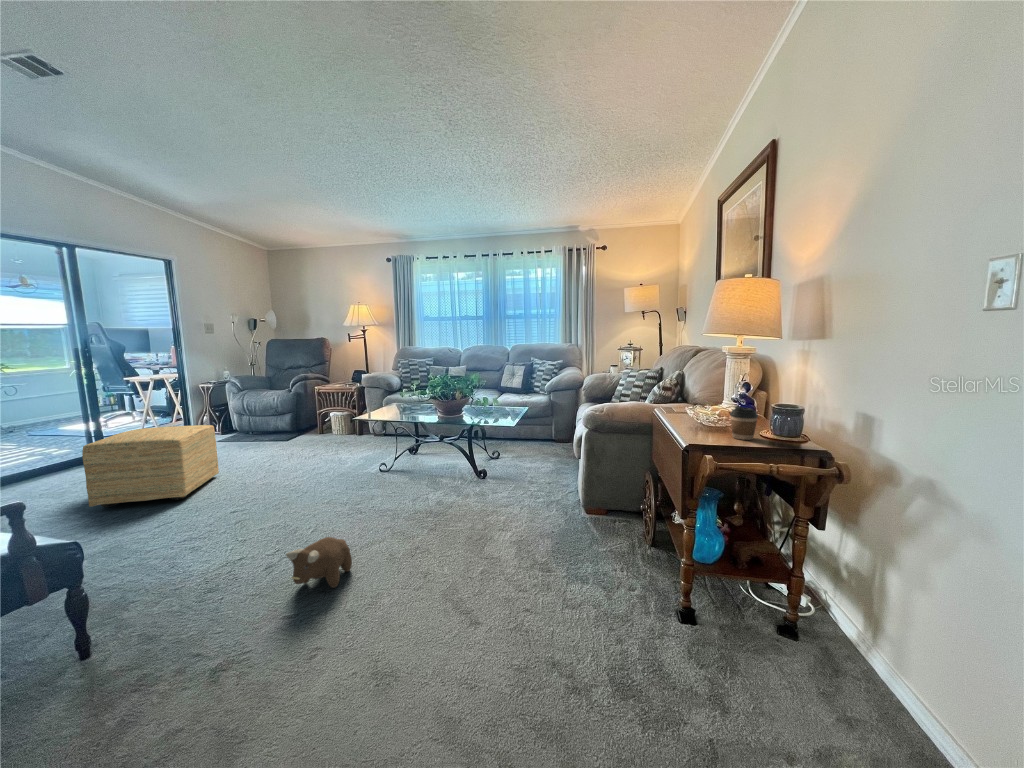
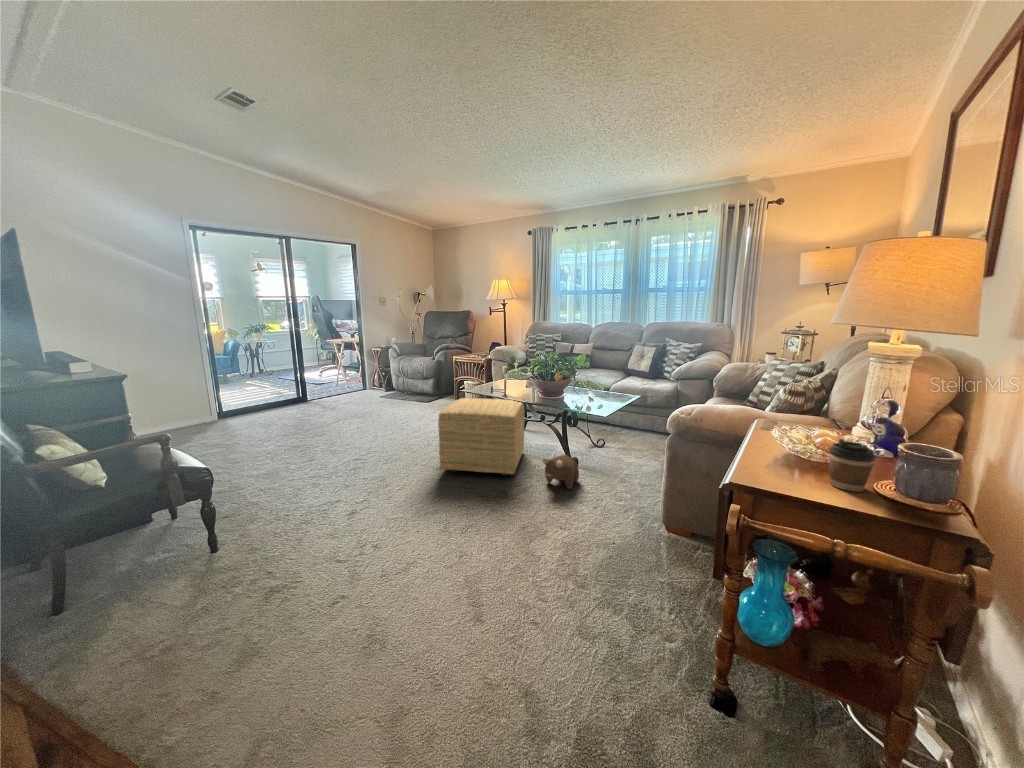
ottoman: present [82,425,219,507] -> present [438,398,524,476]
plush toy: present [286,537,352,588] -> present [543,455,579,489]

